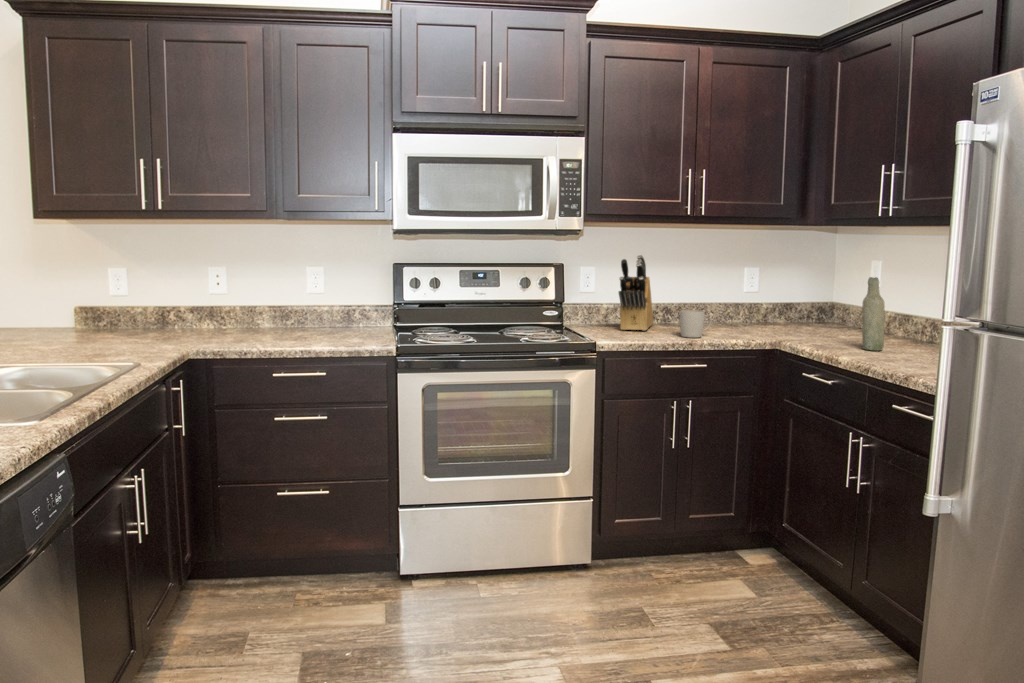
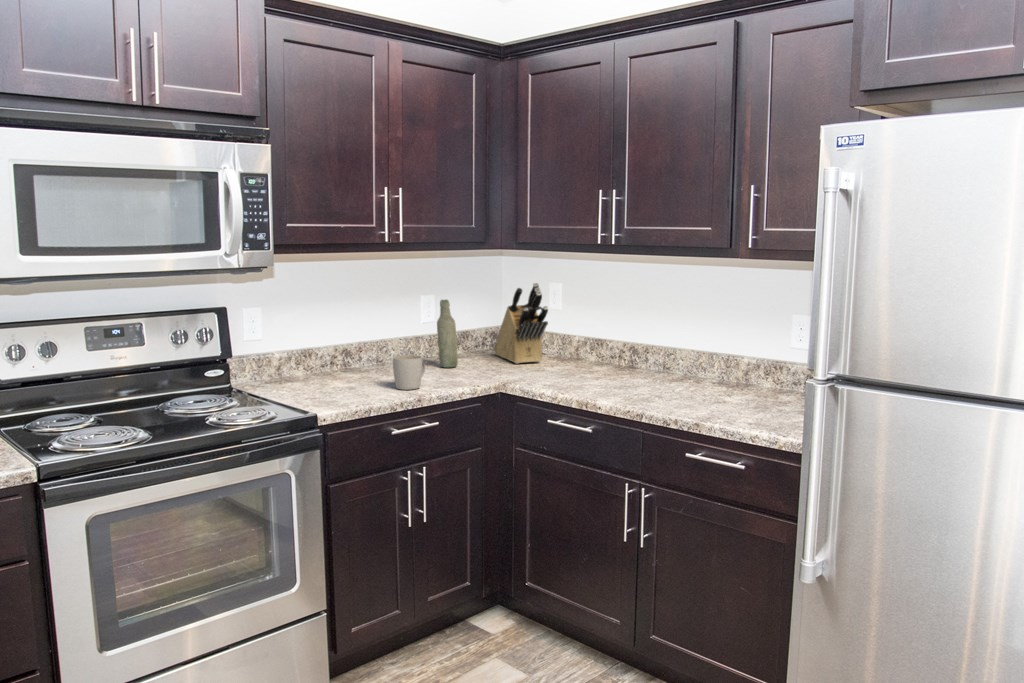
knife block: present [619,255,653,331] -> present [494,283,548,364]
bottle: present [862,277,885,351] -> present [437,300,457,368]

